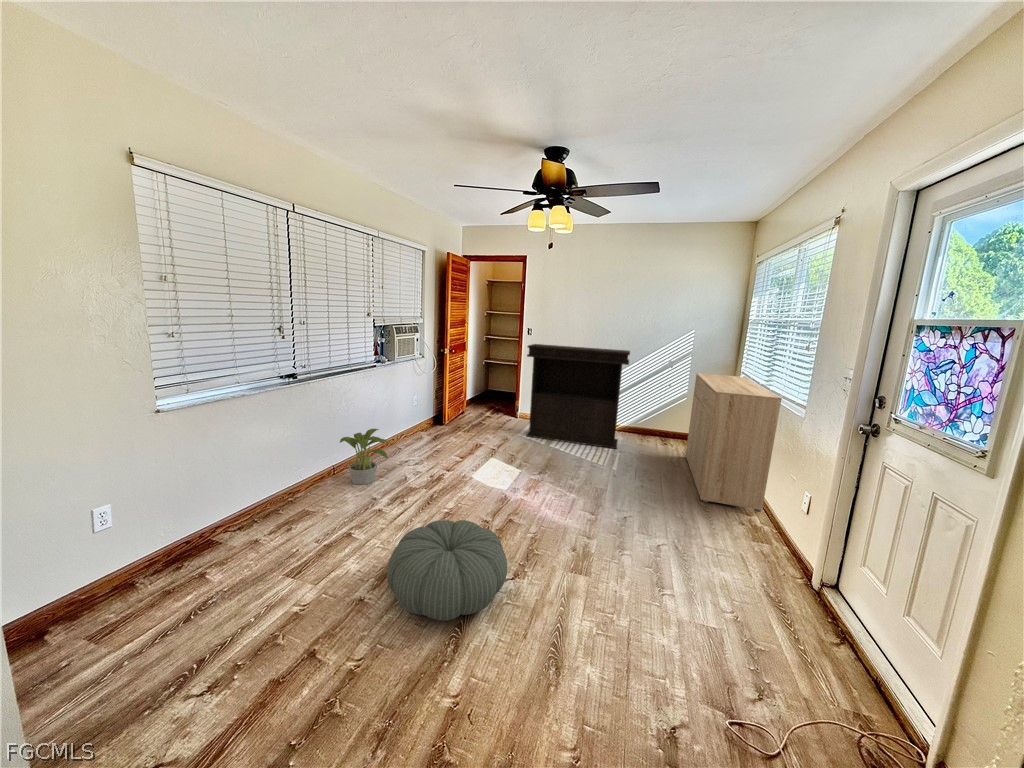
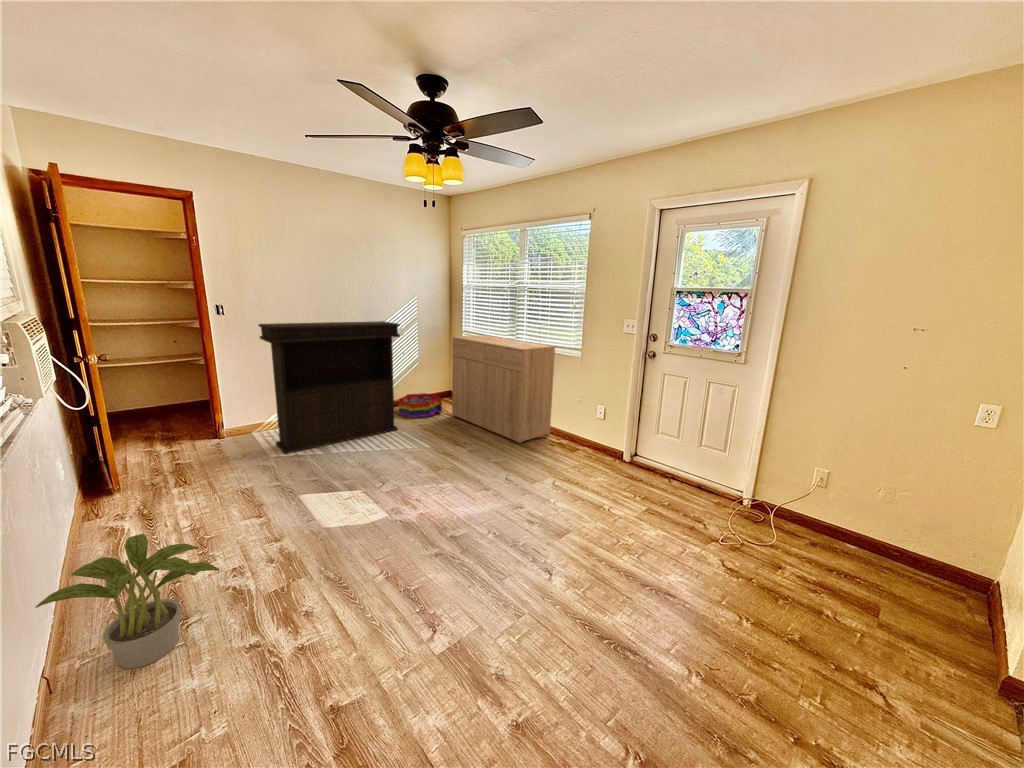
storage bin: none [640,425,688,451] -> present [399,393,442,418]
pouf: present [387,520,507,621] -> none [467,542,614,676]

